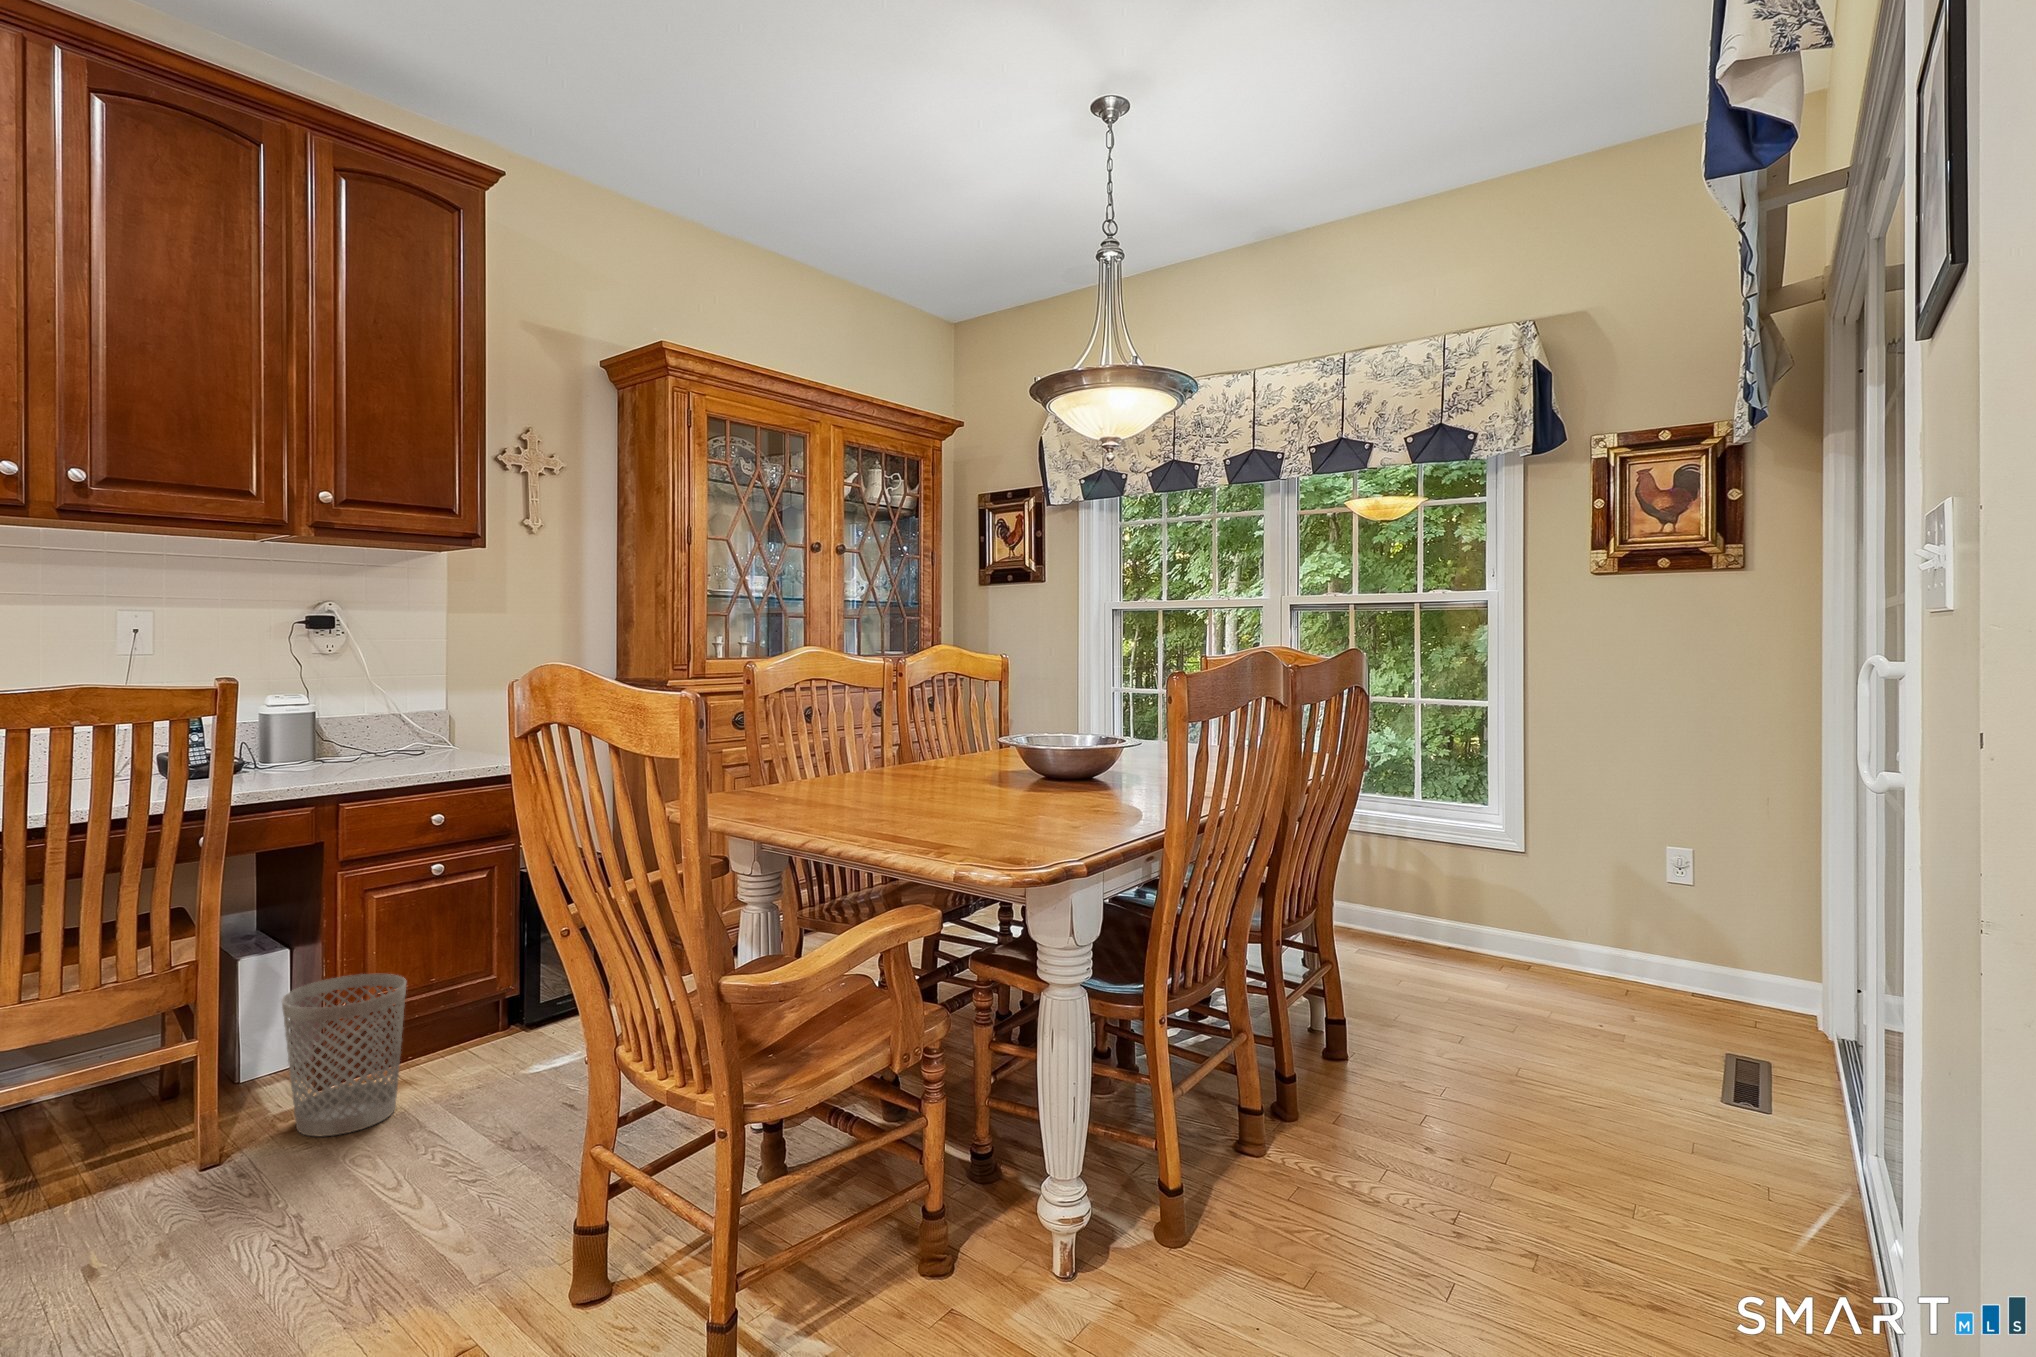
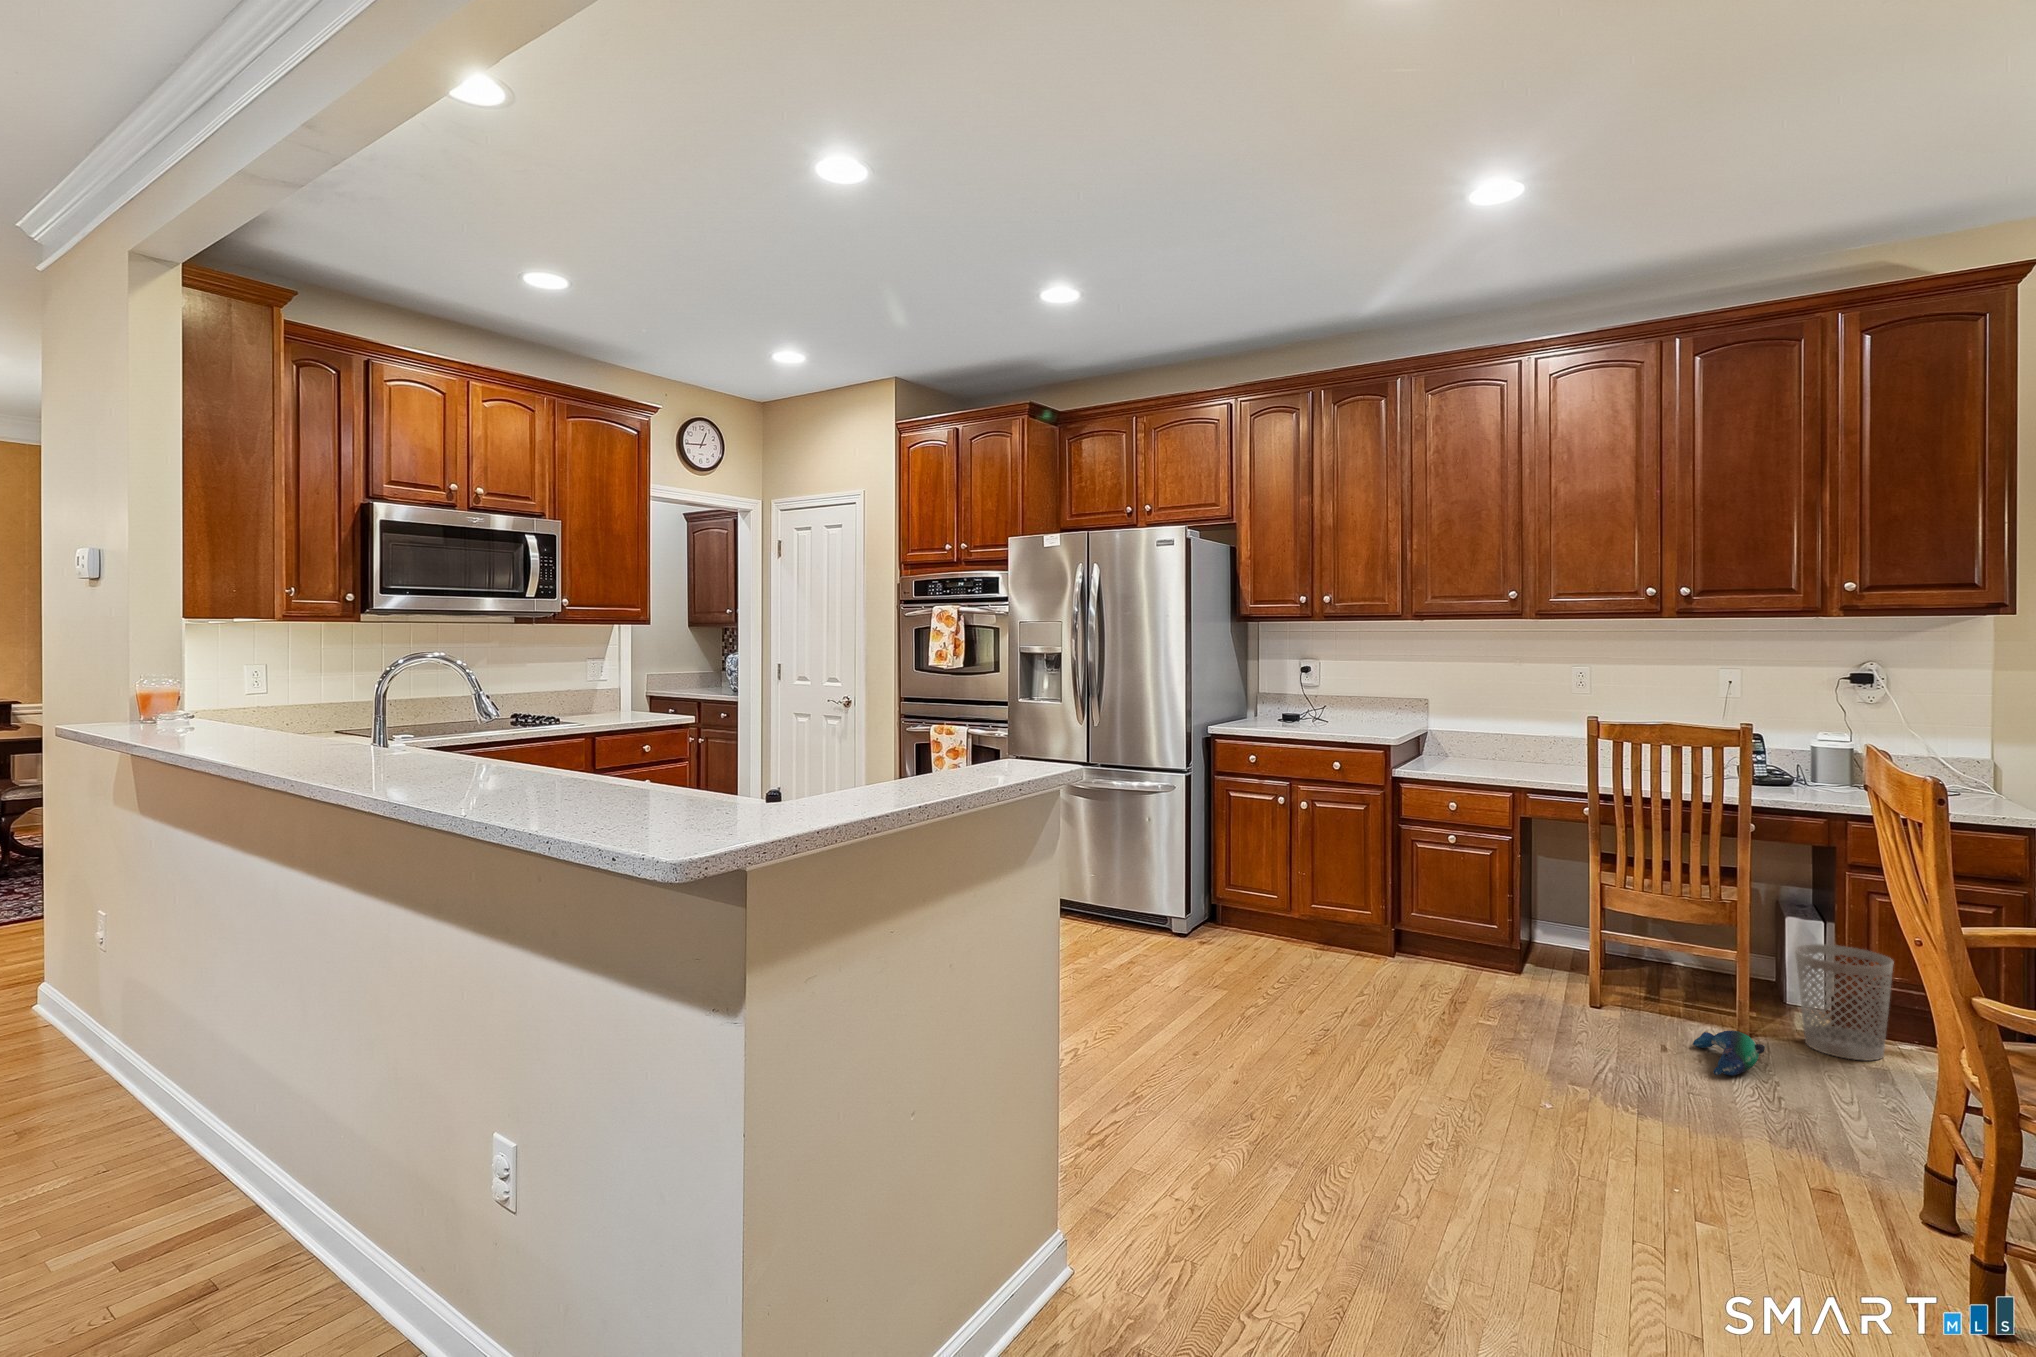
plush toy: none [139,1164,272,1259] -> present [1693,1030,1765,1076]

